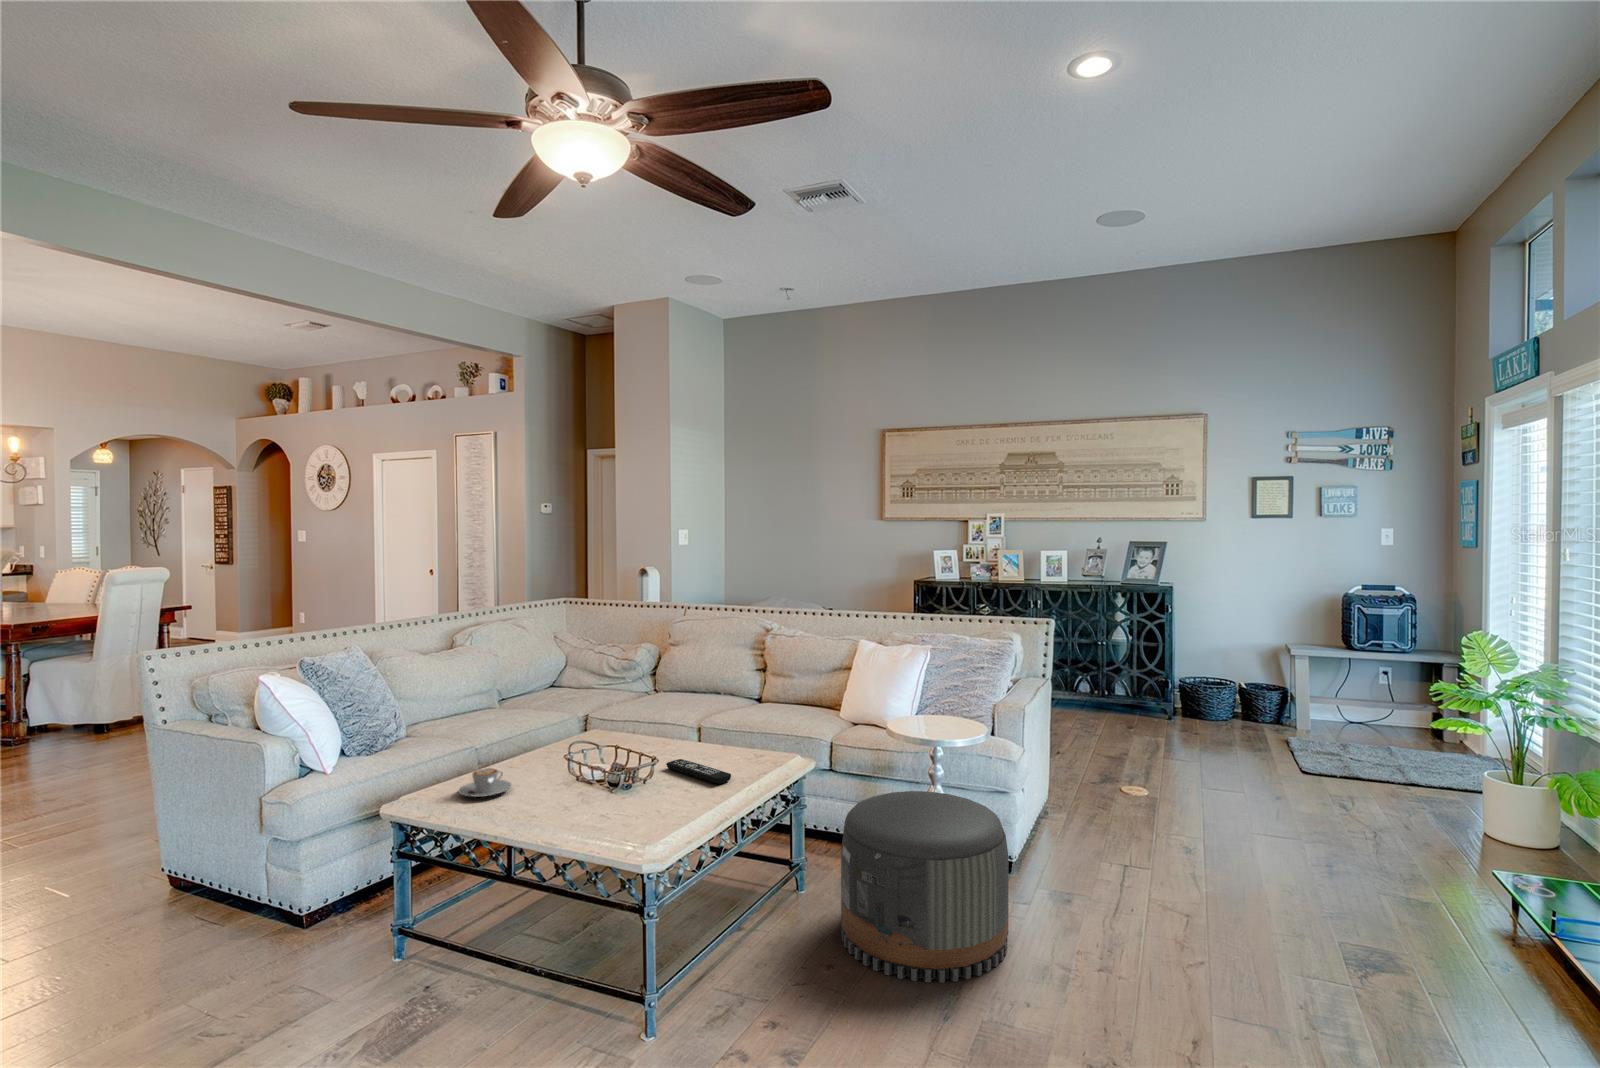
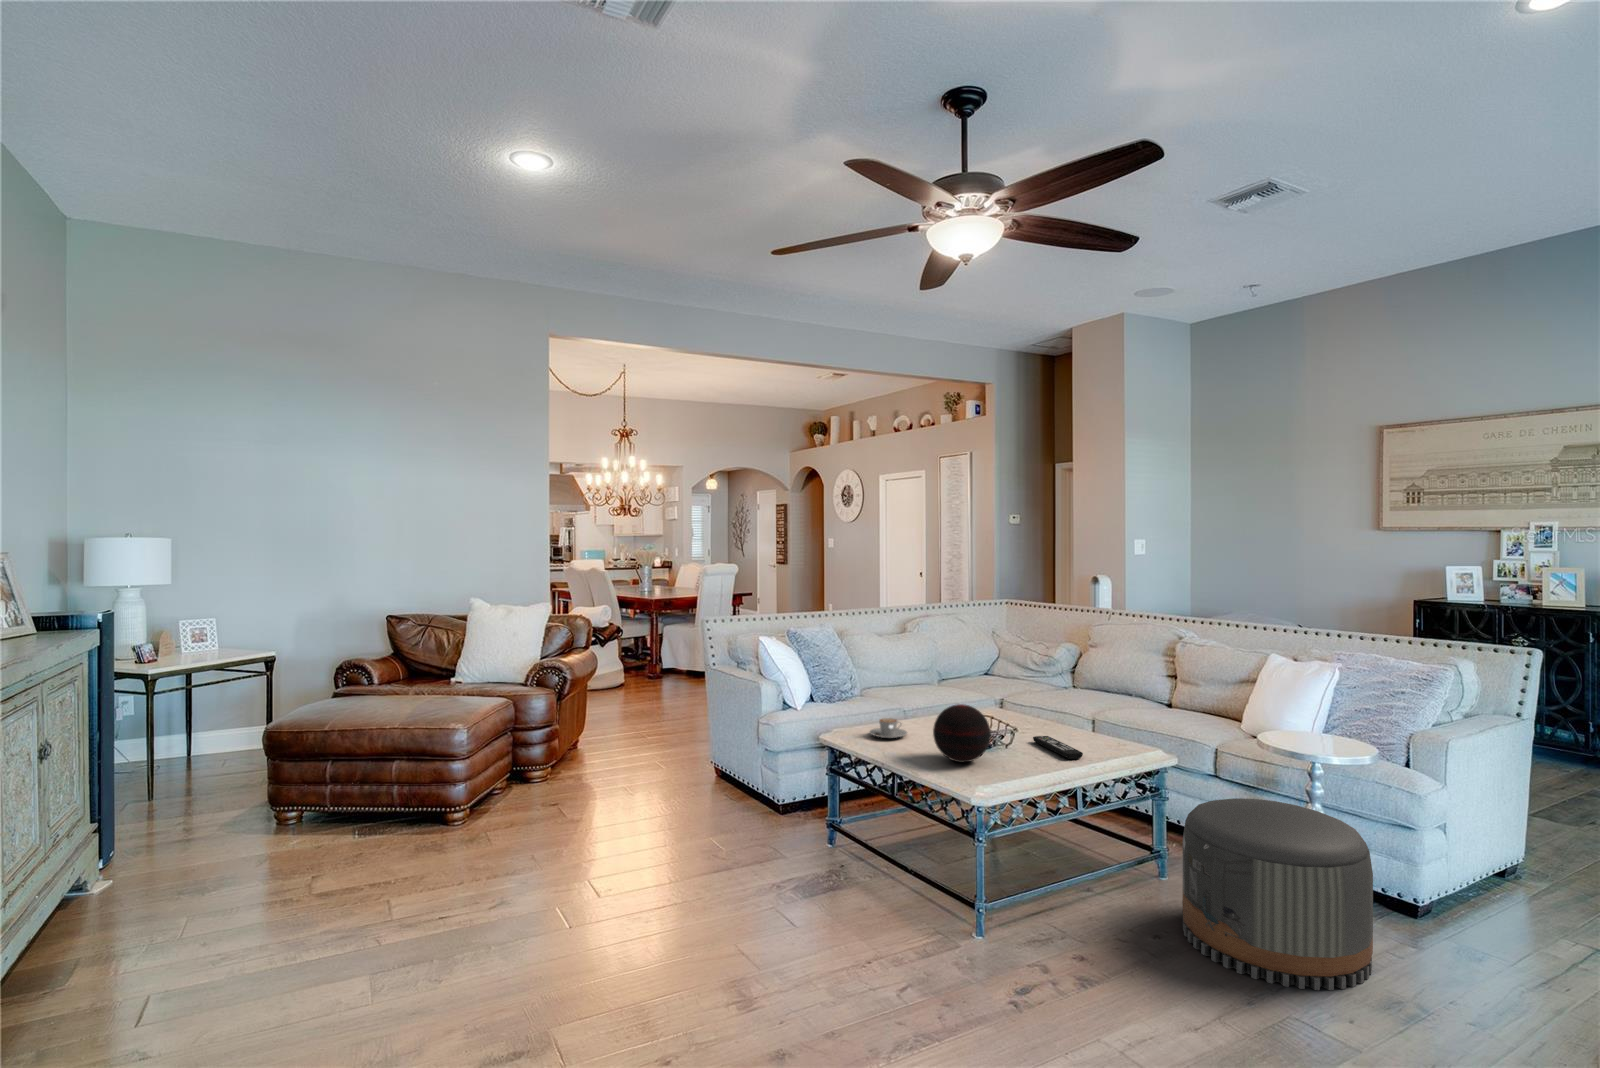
decorative orb: none [563,740,636,813] -> present [933,704,991,762]

